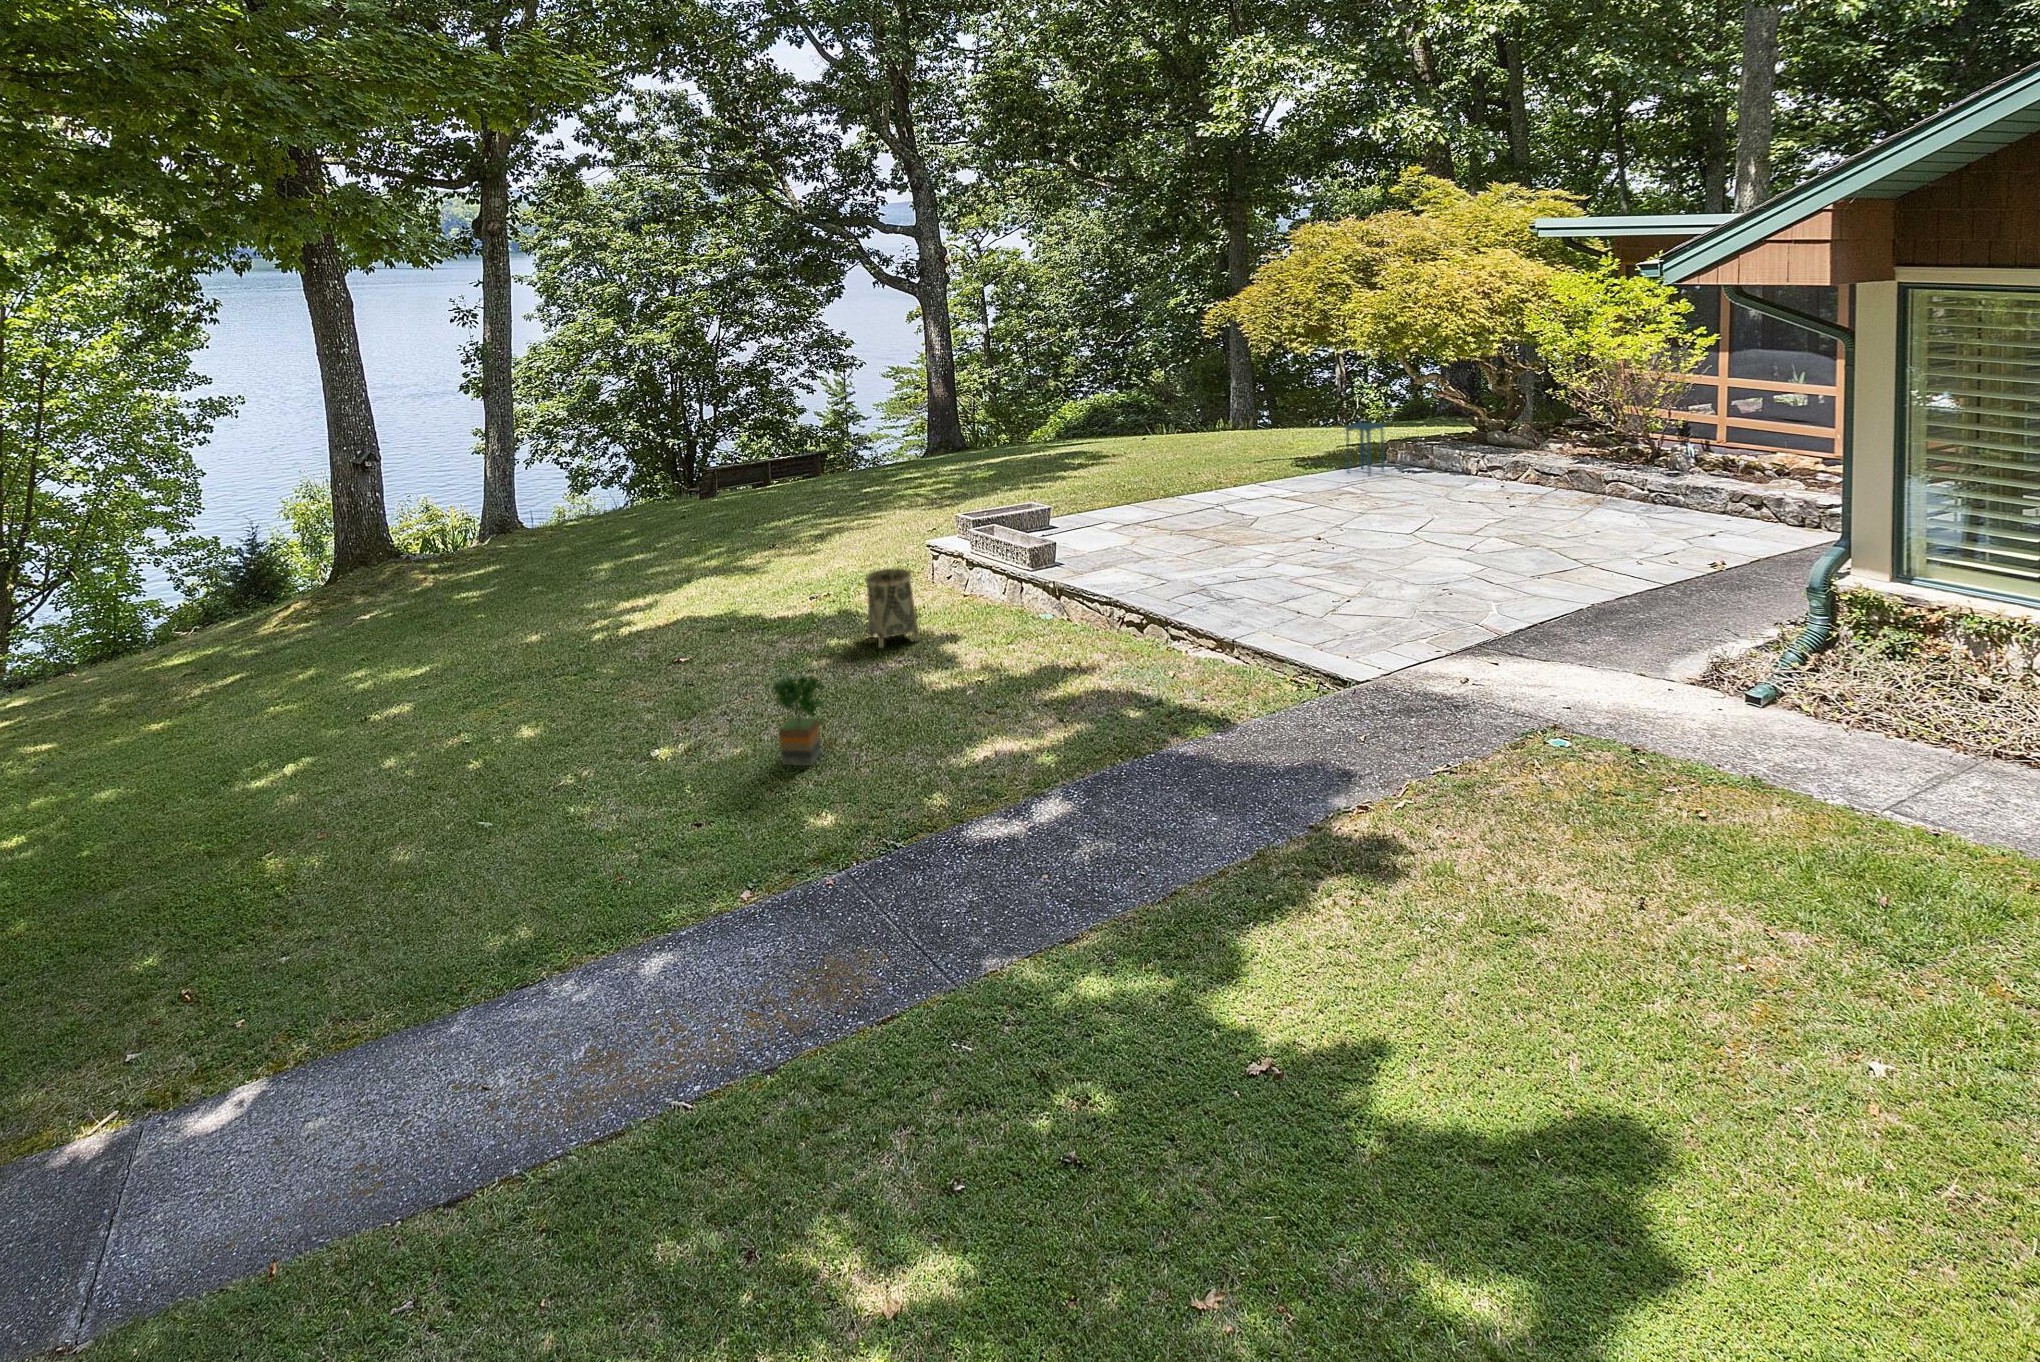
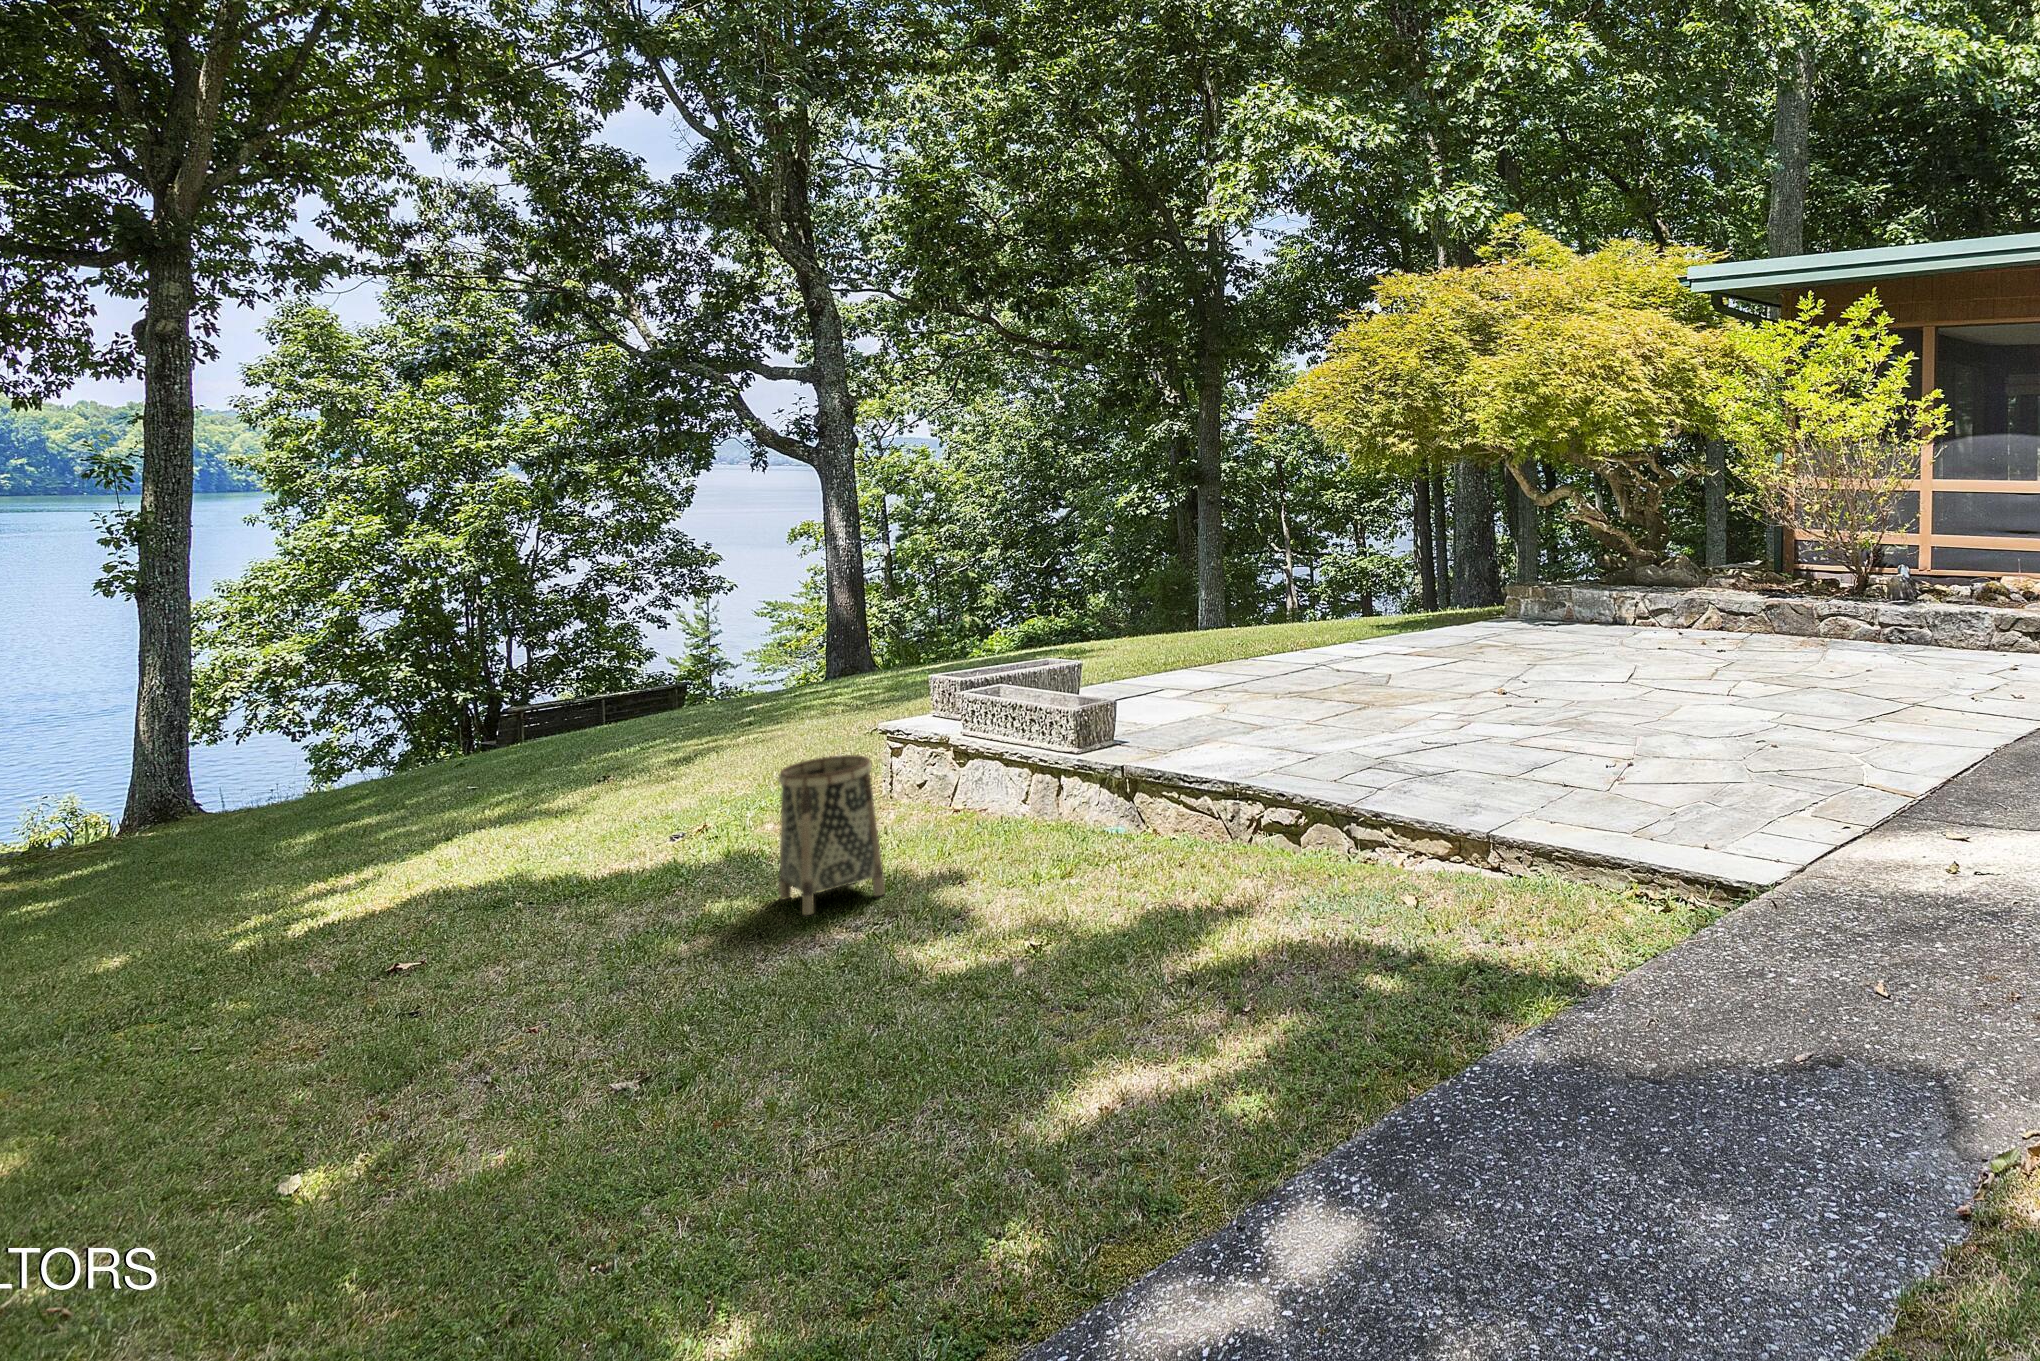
side table: present [1345,423,1385,474] -> none [1422,567,1474,634]
potted tree: present [771,676,824,766] -> none [550,959,708,1229]

